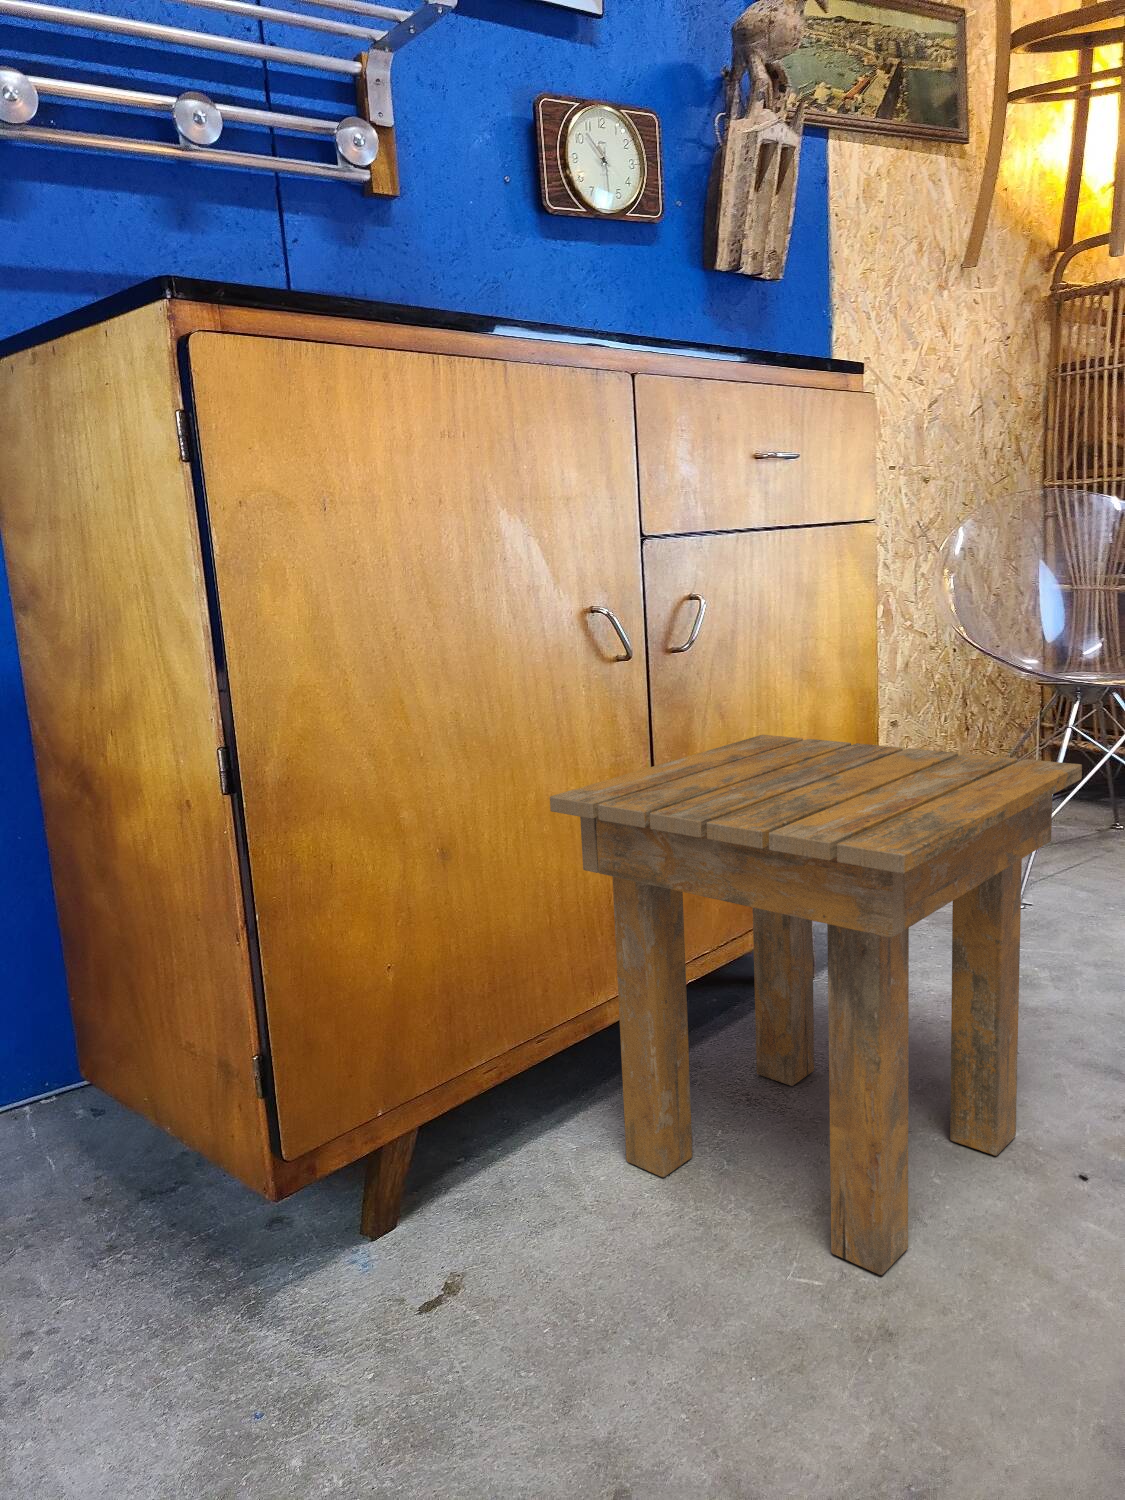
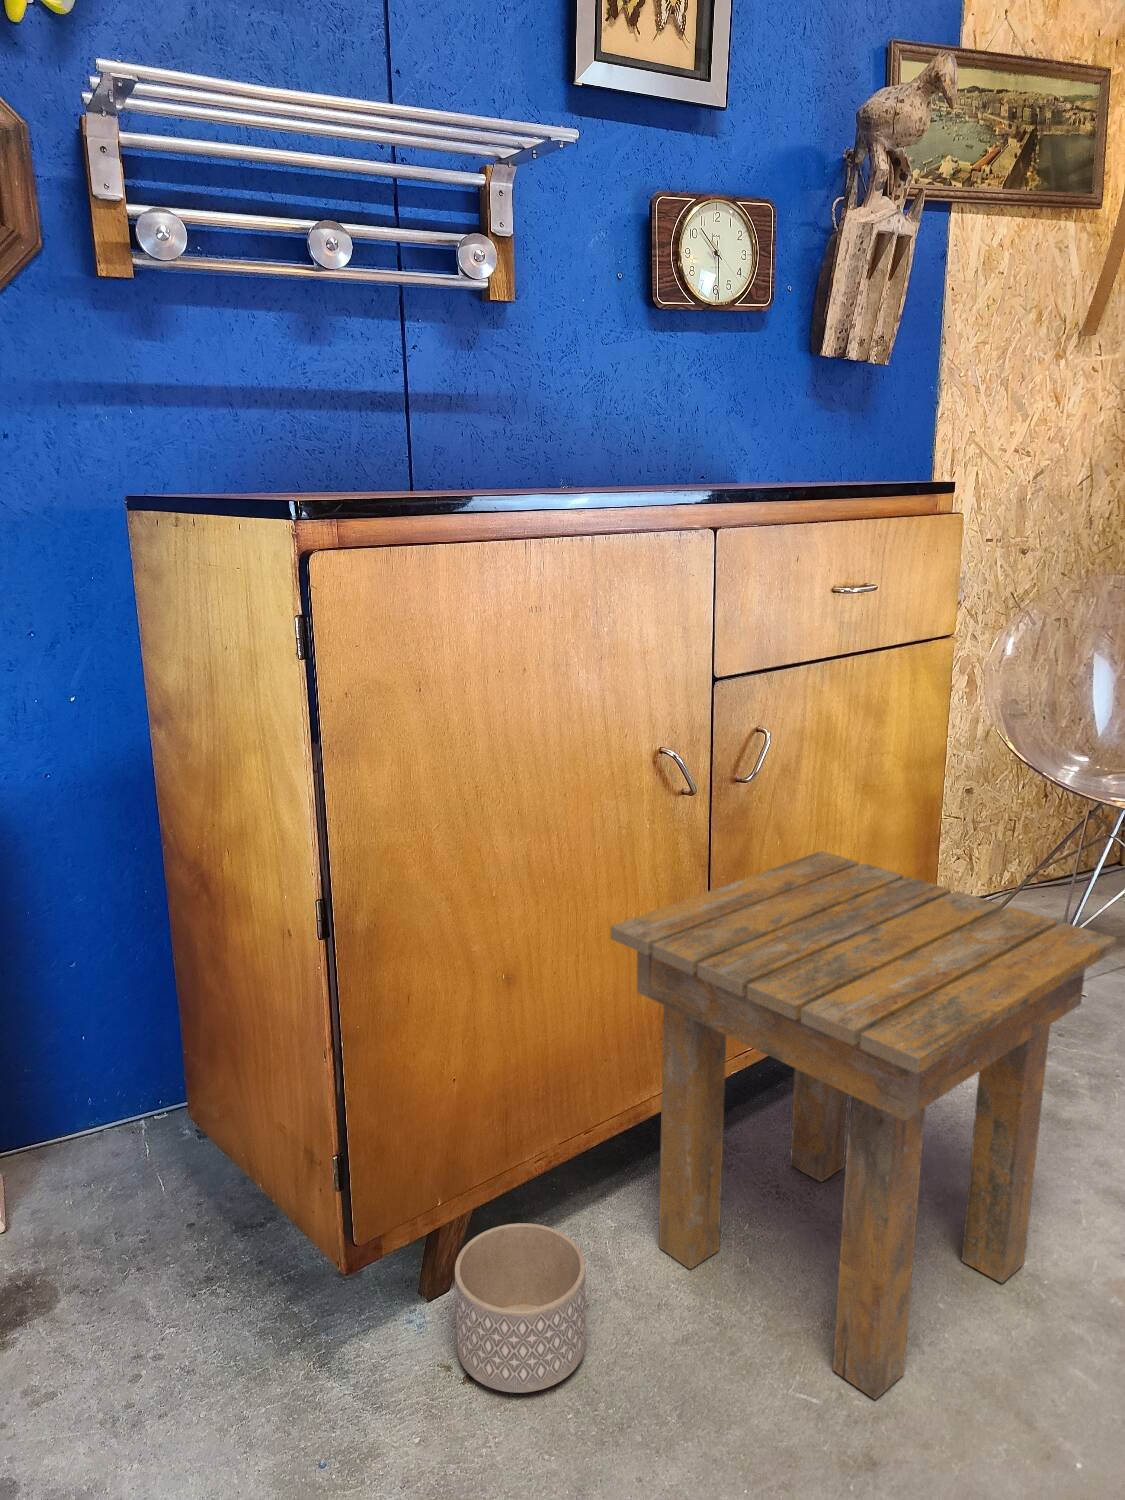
planter: none [403,1132,557,1312] -> present [455,1223,585,1393]

